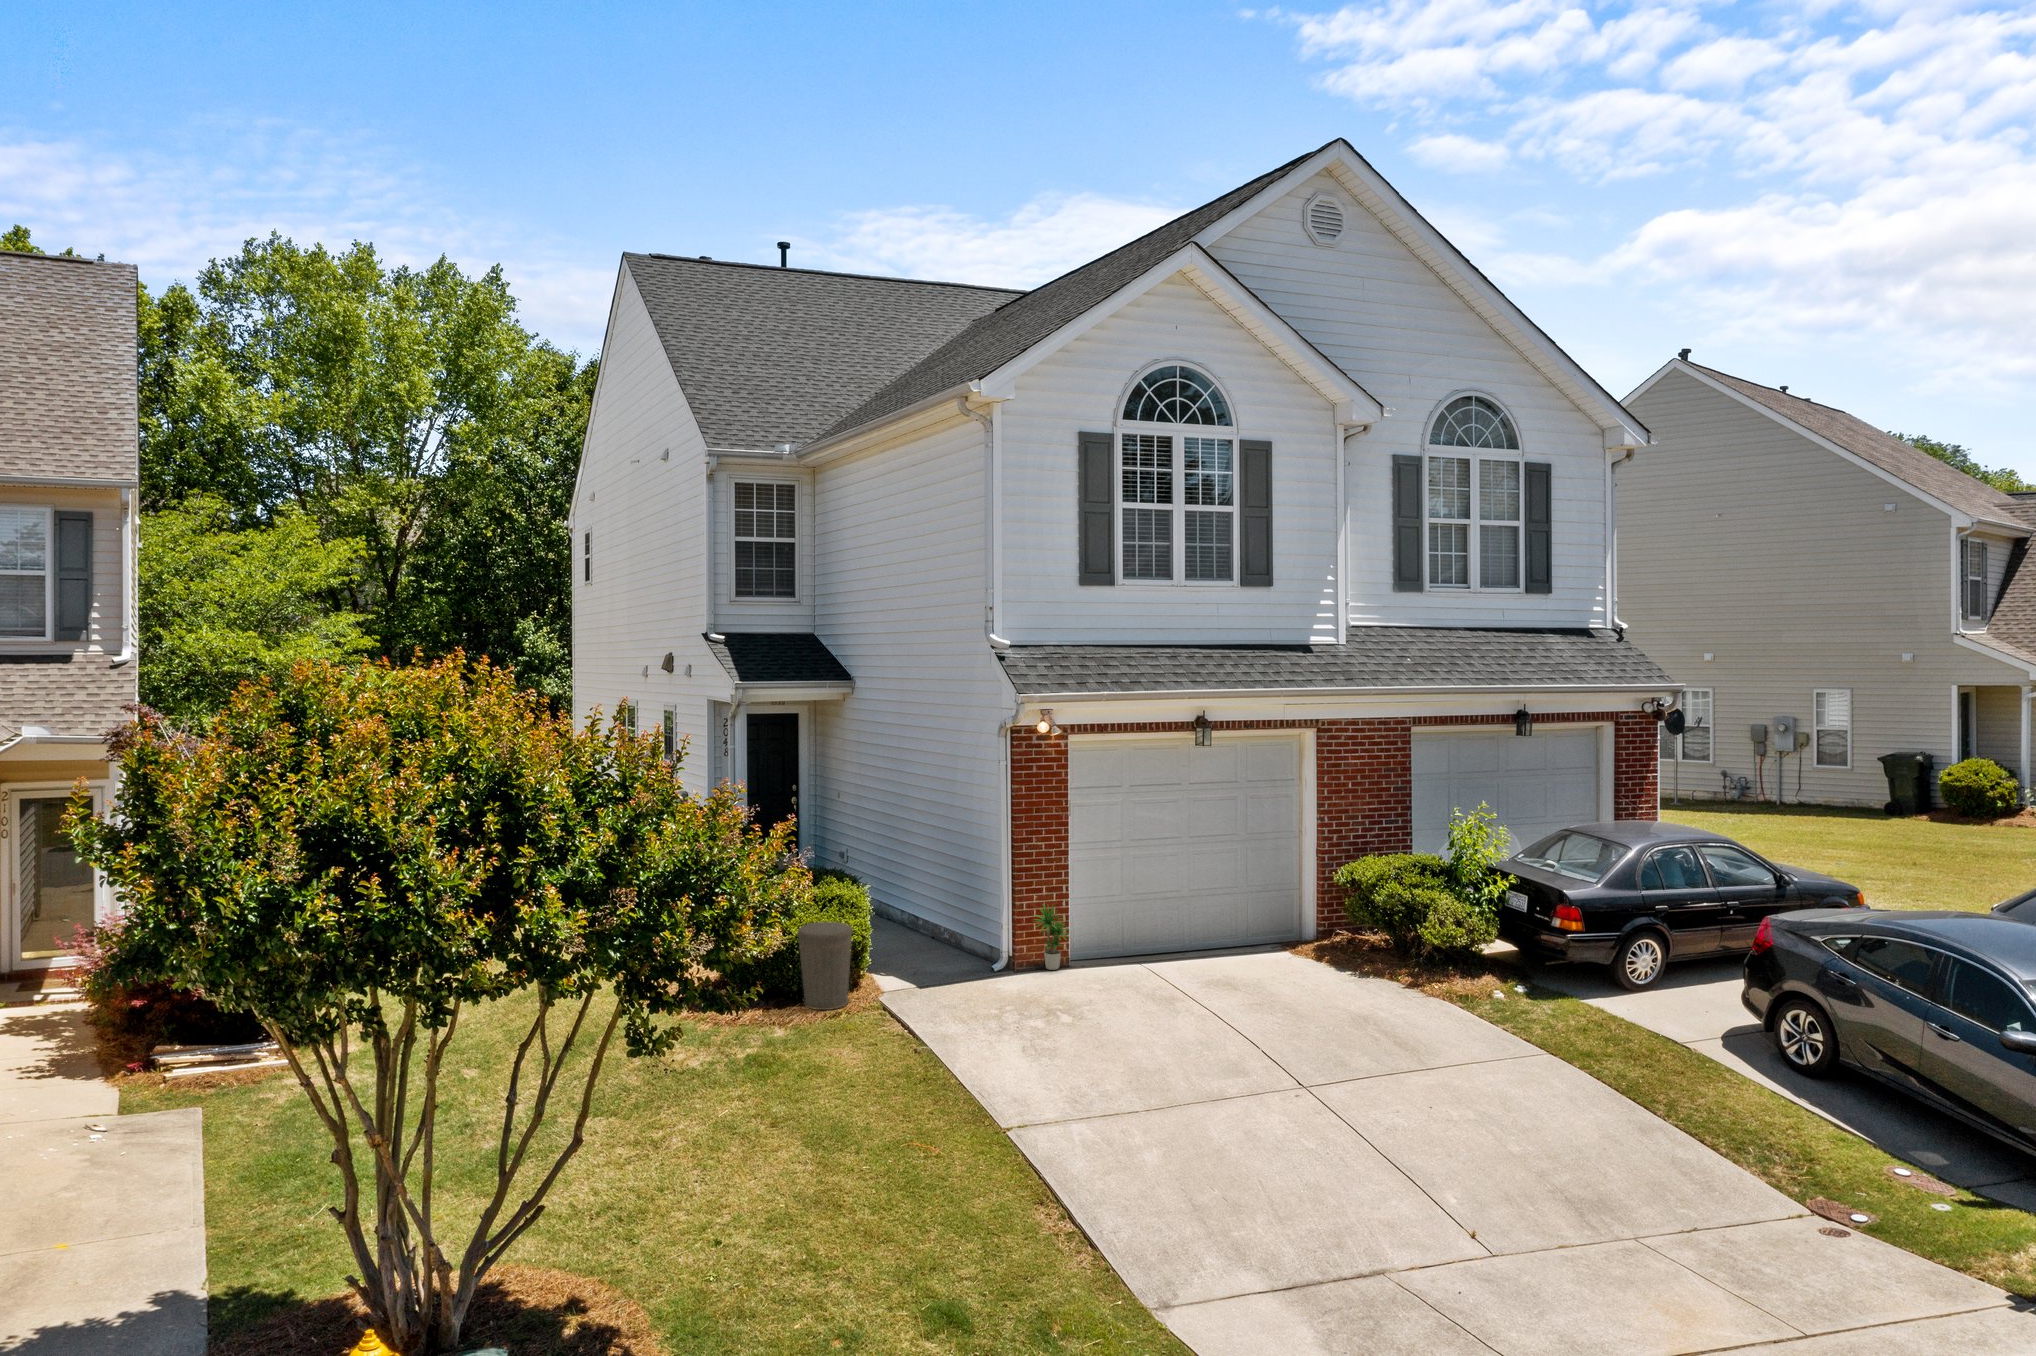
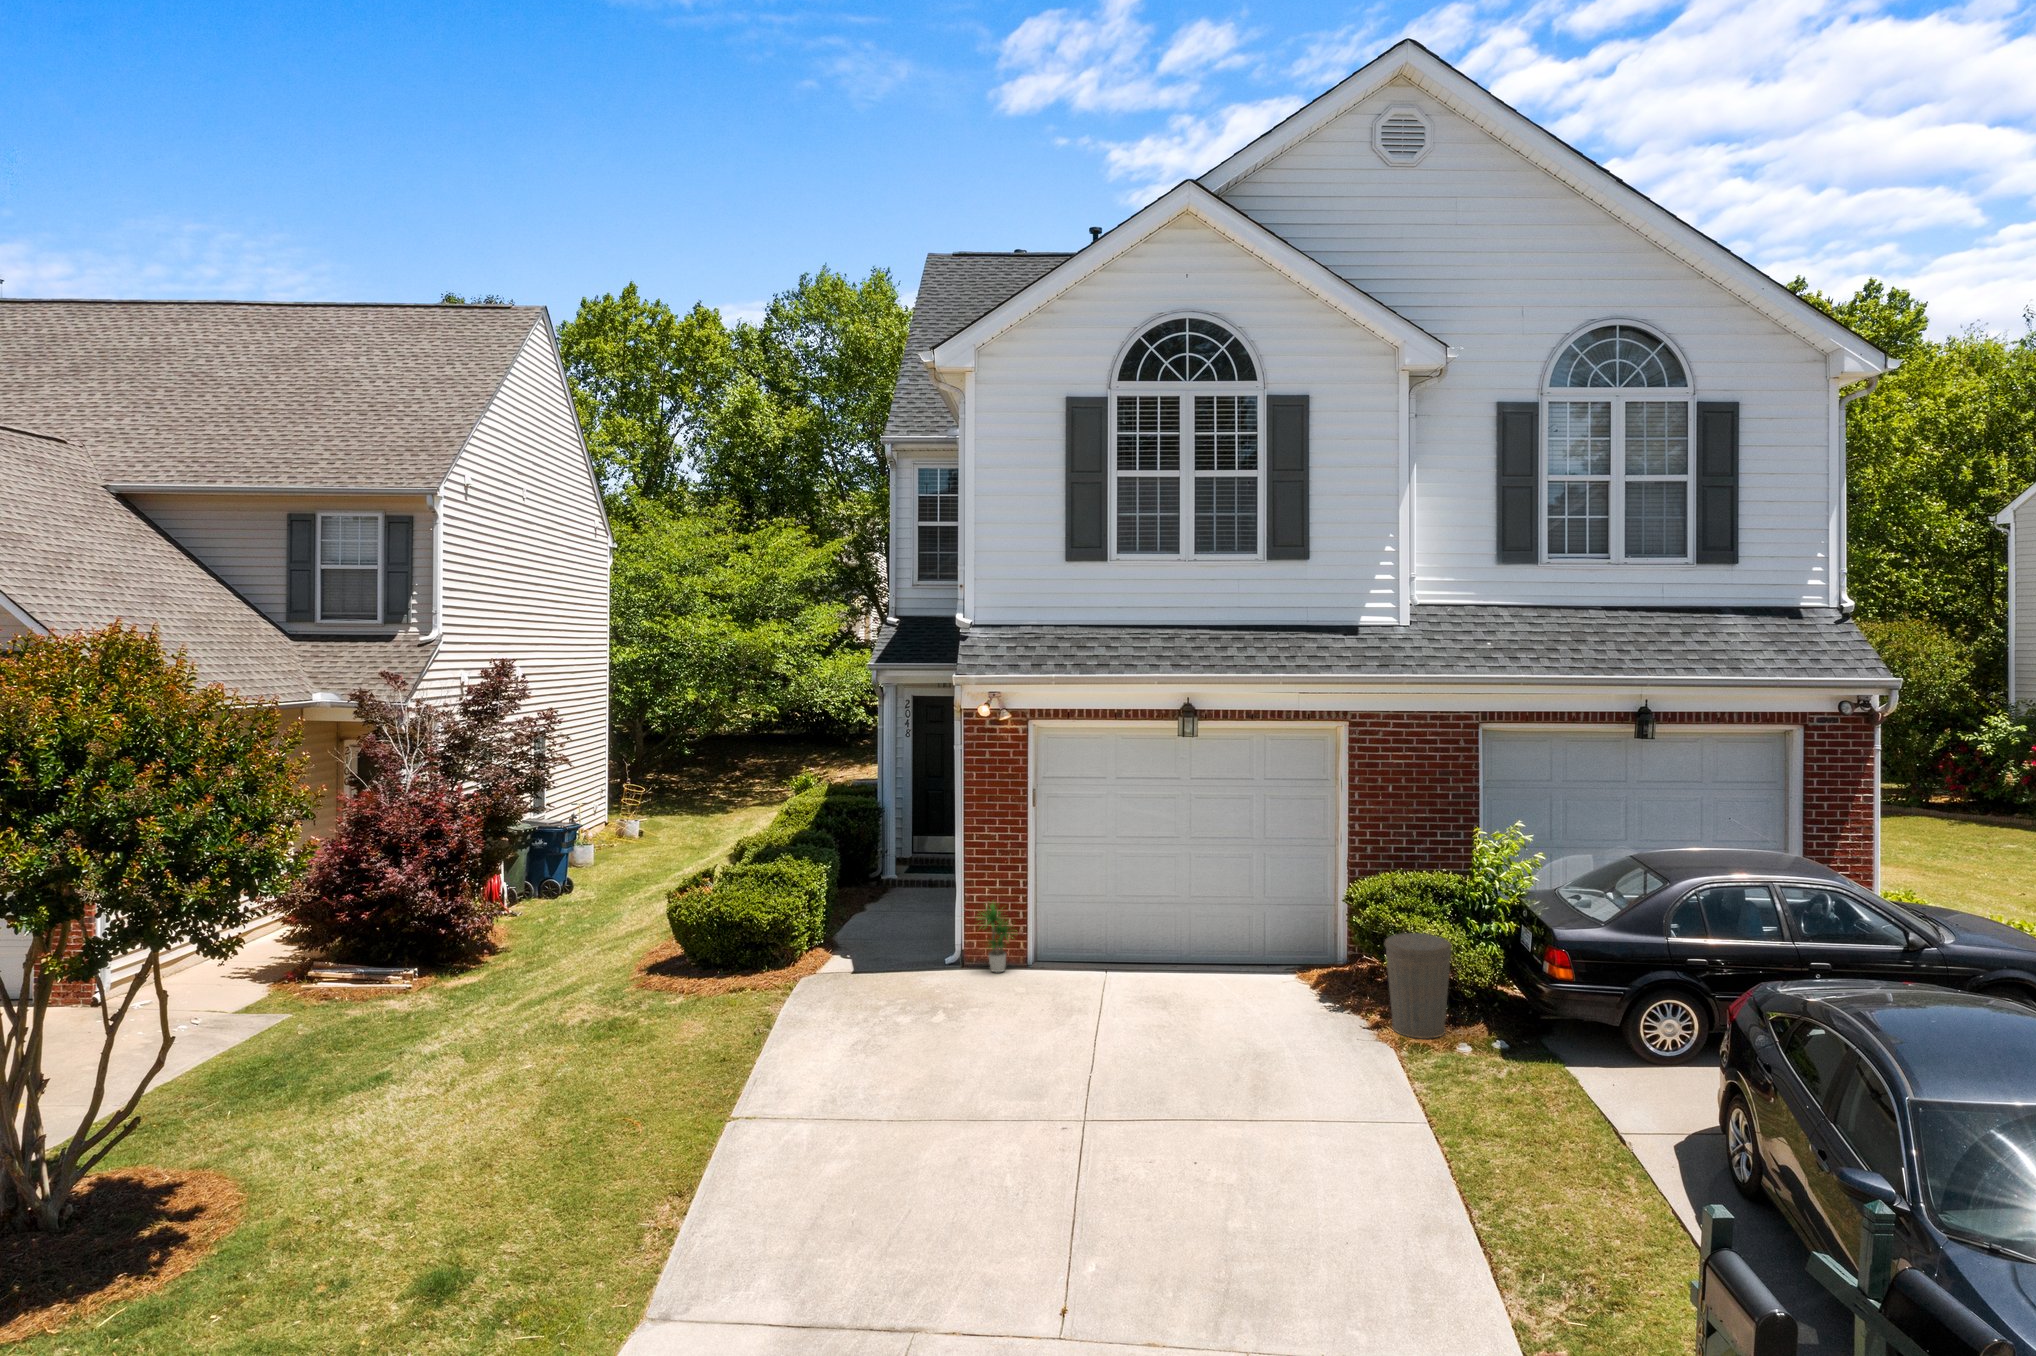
trash can: present [797,922,853,1010] -> present [1385,933,1452,1039]

